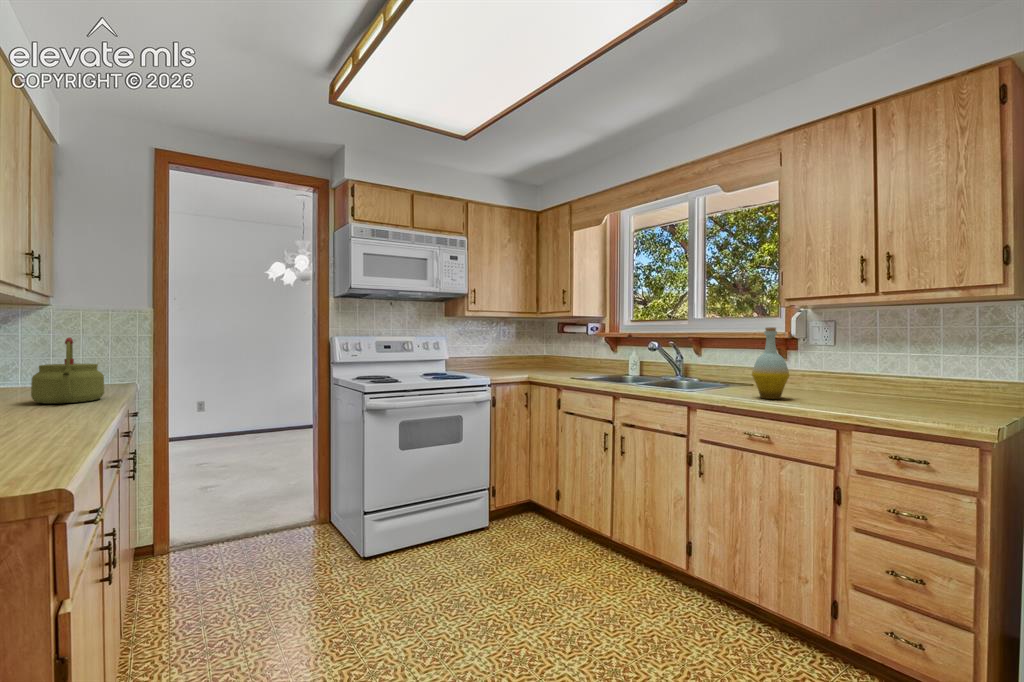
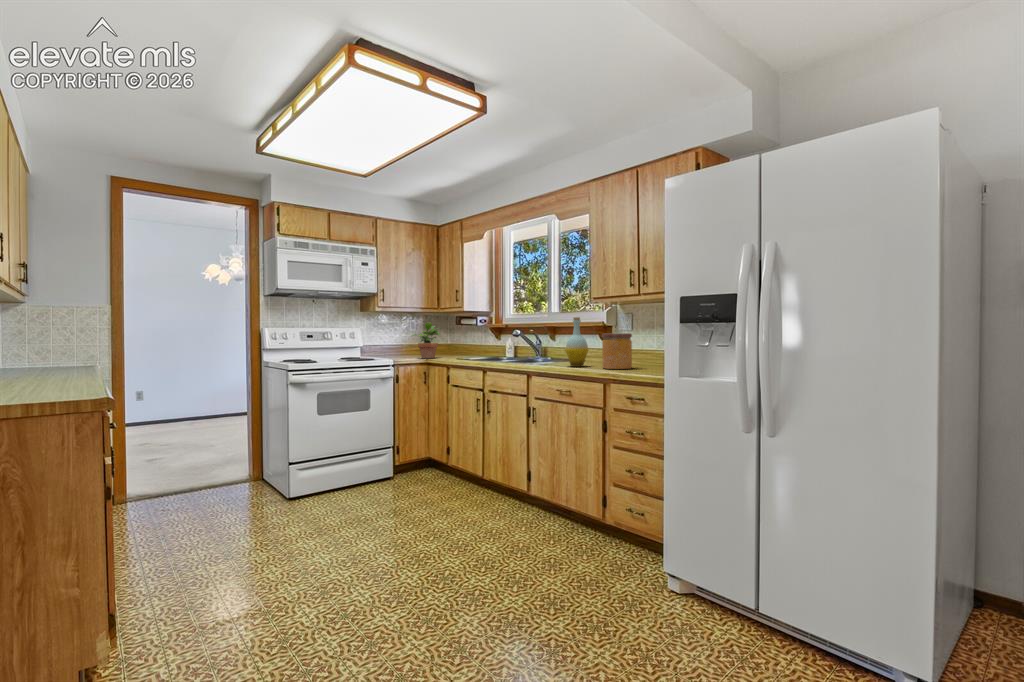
potted plant: none [509,330,546,376] -> present [412,322,441,358]
kettle: present [31,338,104,404] -> none [22,326,78,375]
jar: none [822,352,875,408] -> present [602,333,632,369]

